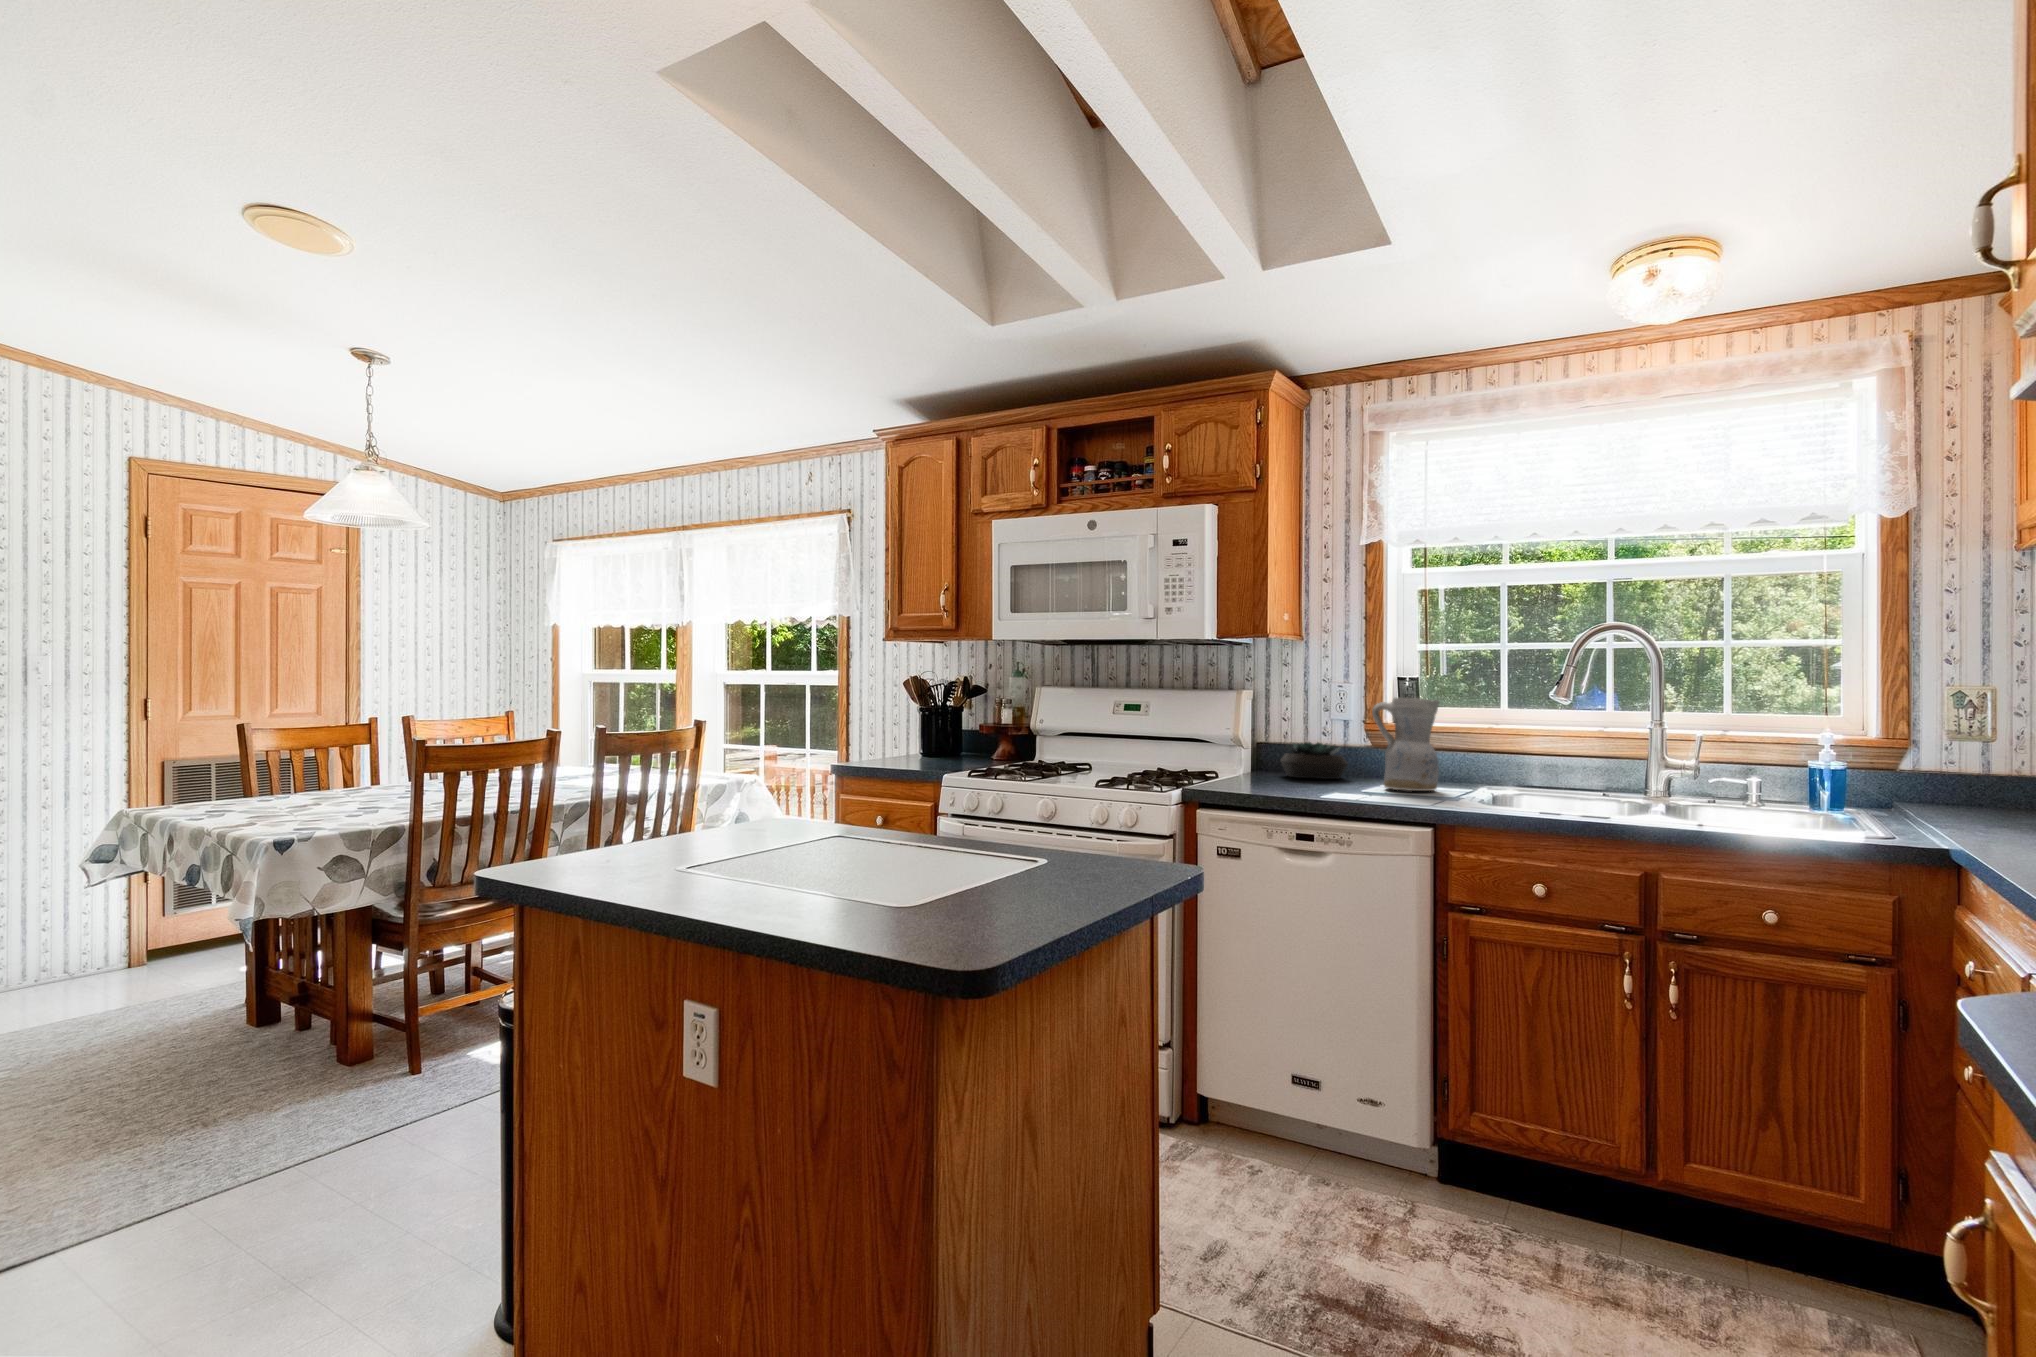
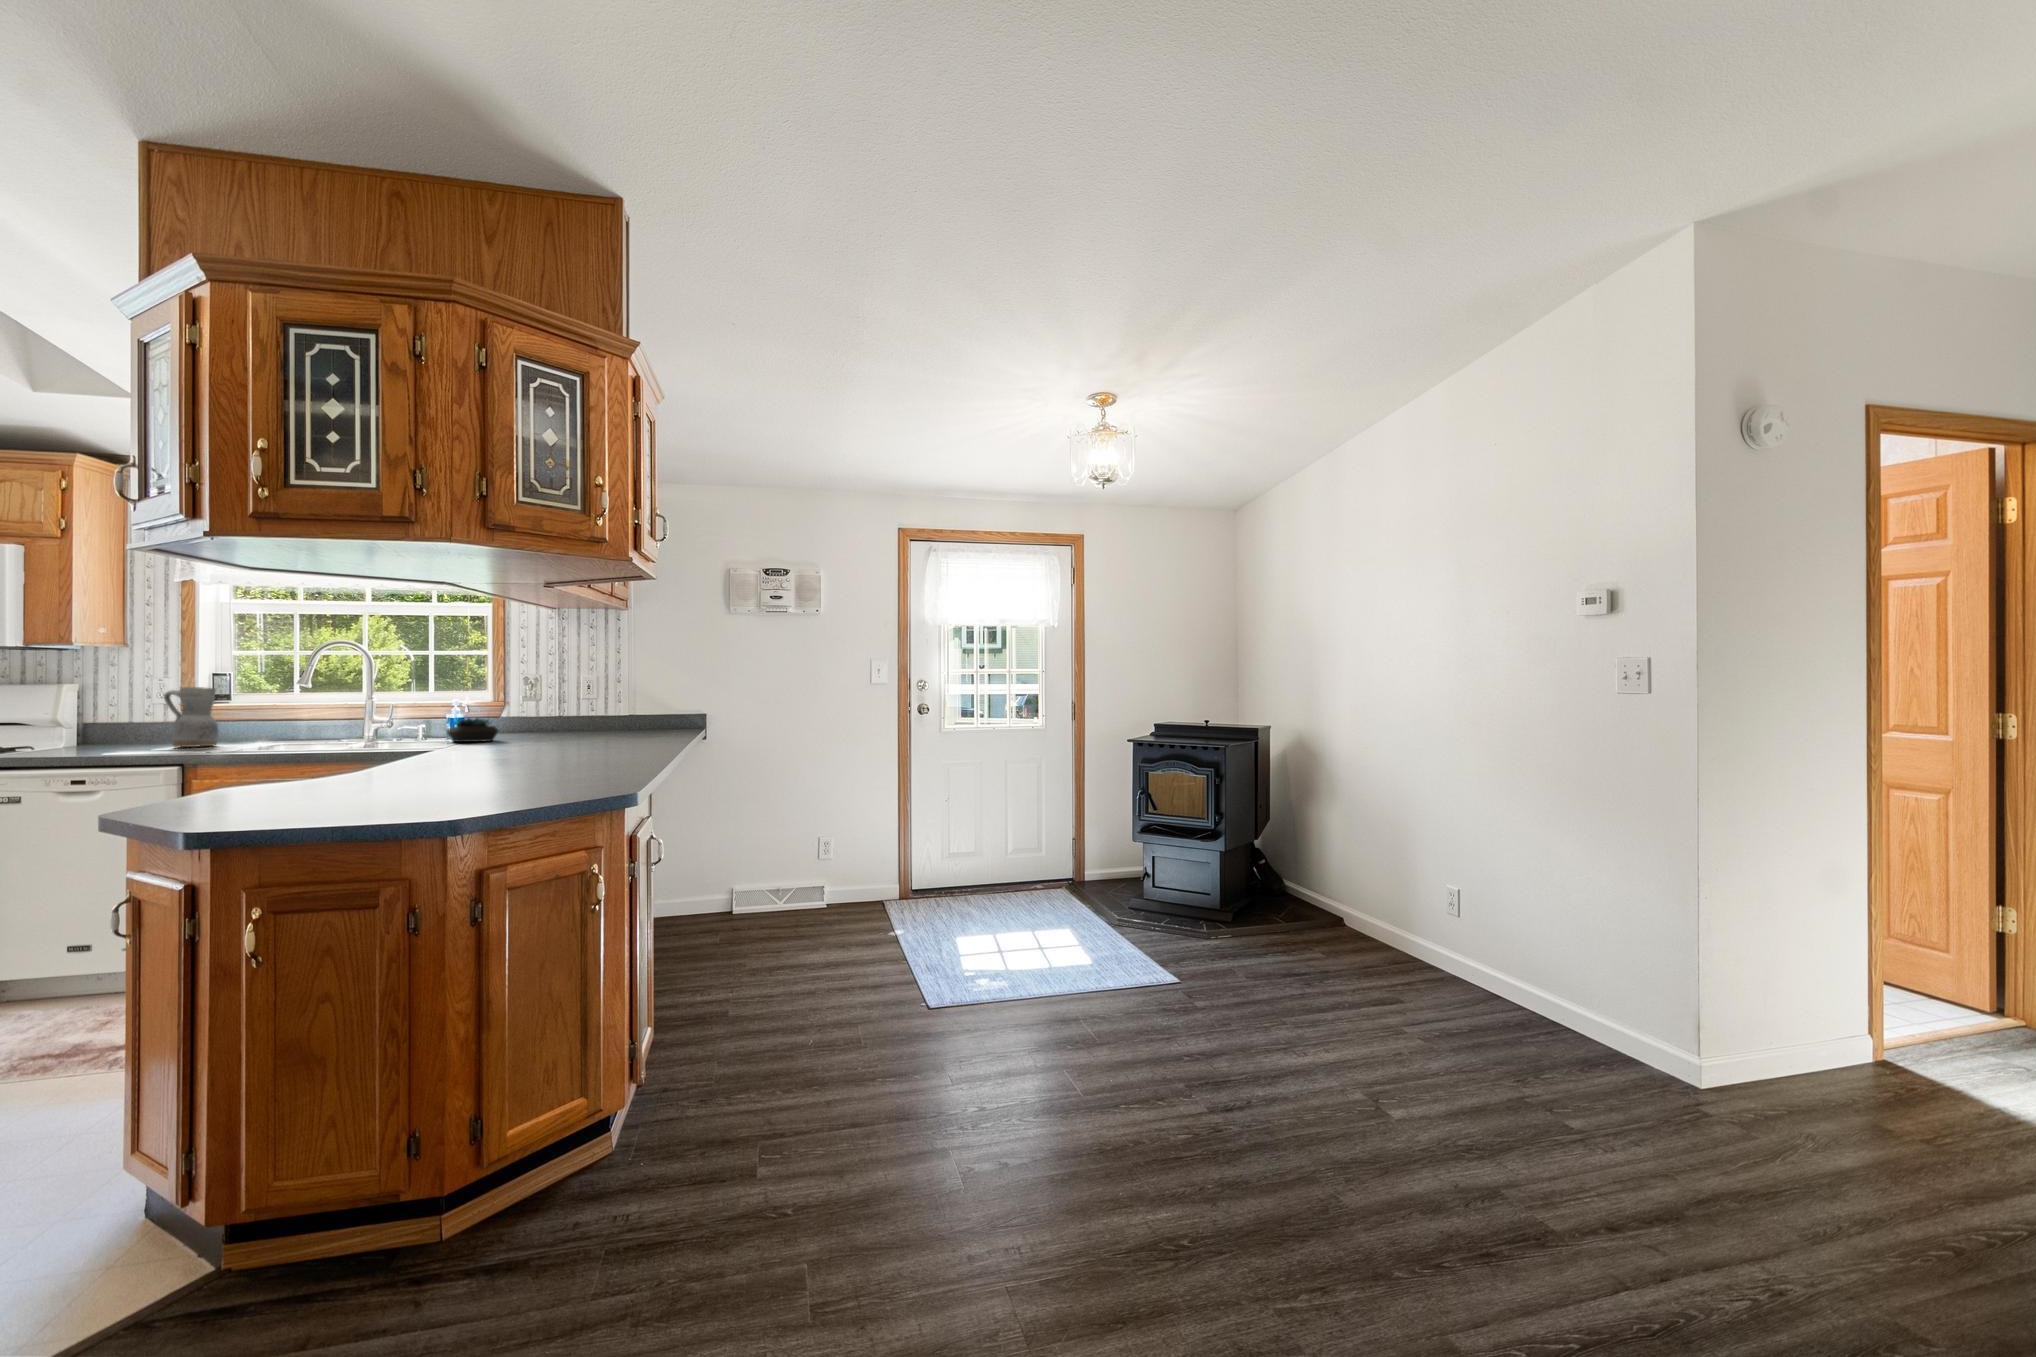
succulent plant: present [1280,742,1348,779] -> present [447,718,498,742]

